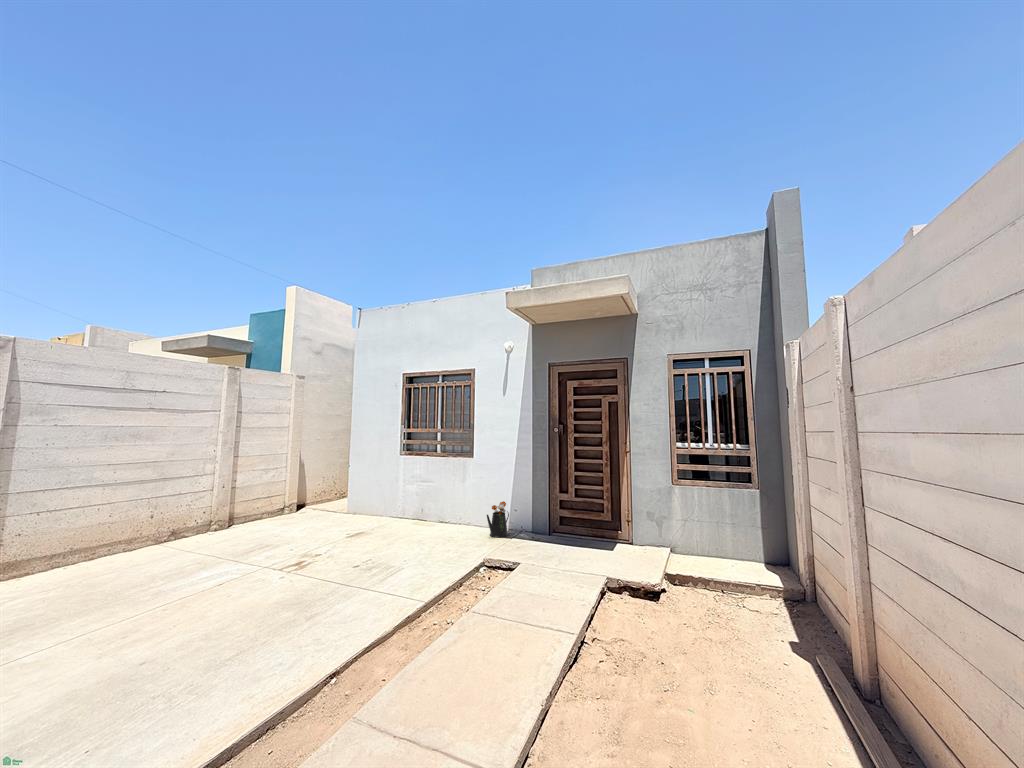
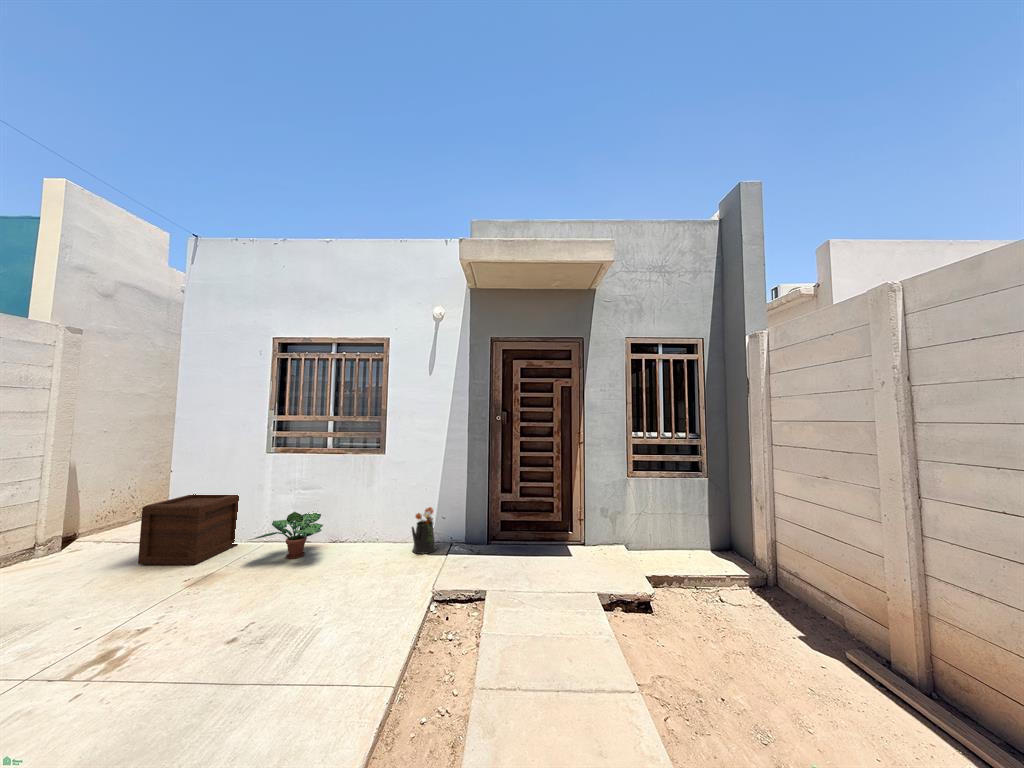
wooden crate: none [330,482,386,527] -> present [138,494,239,565]
potted plant: none [384,496,432,530] -> present [254,512,323,559]

